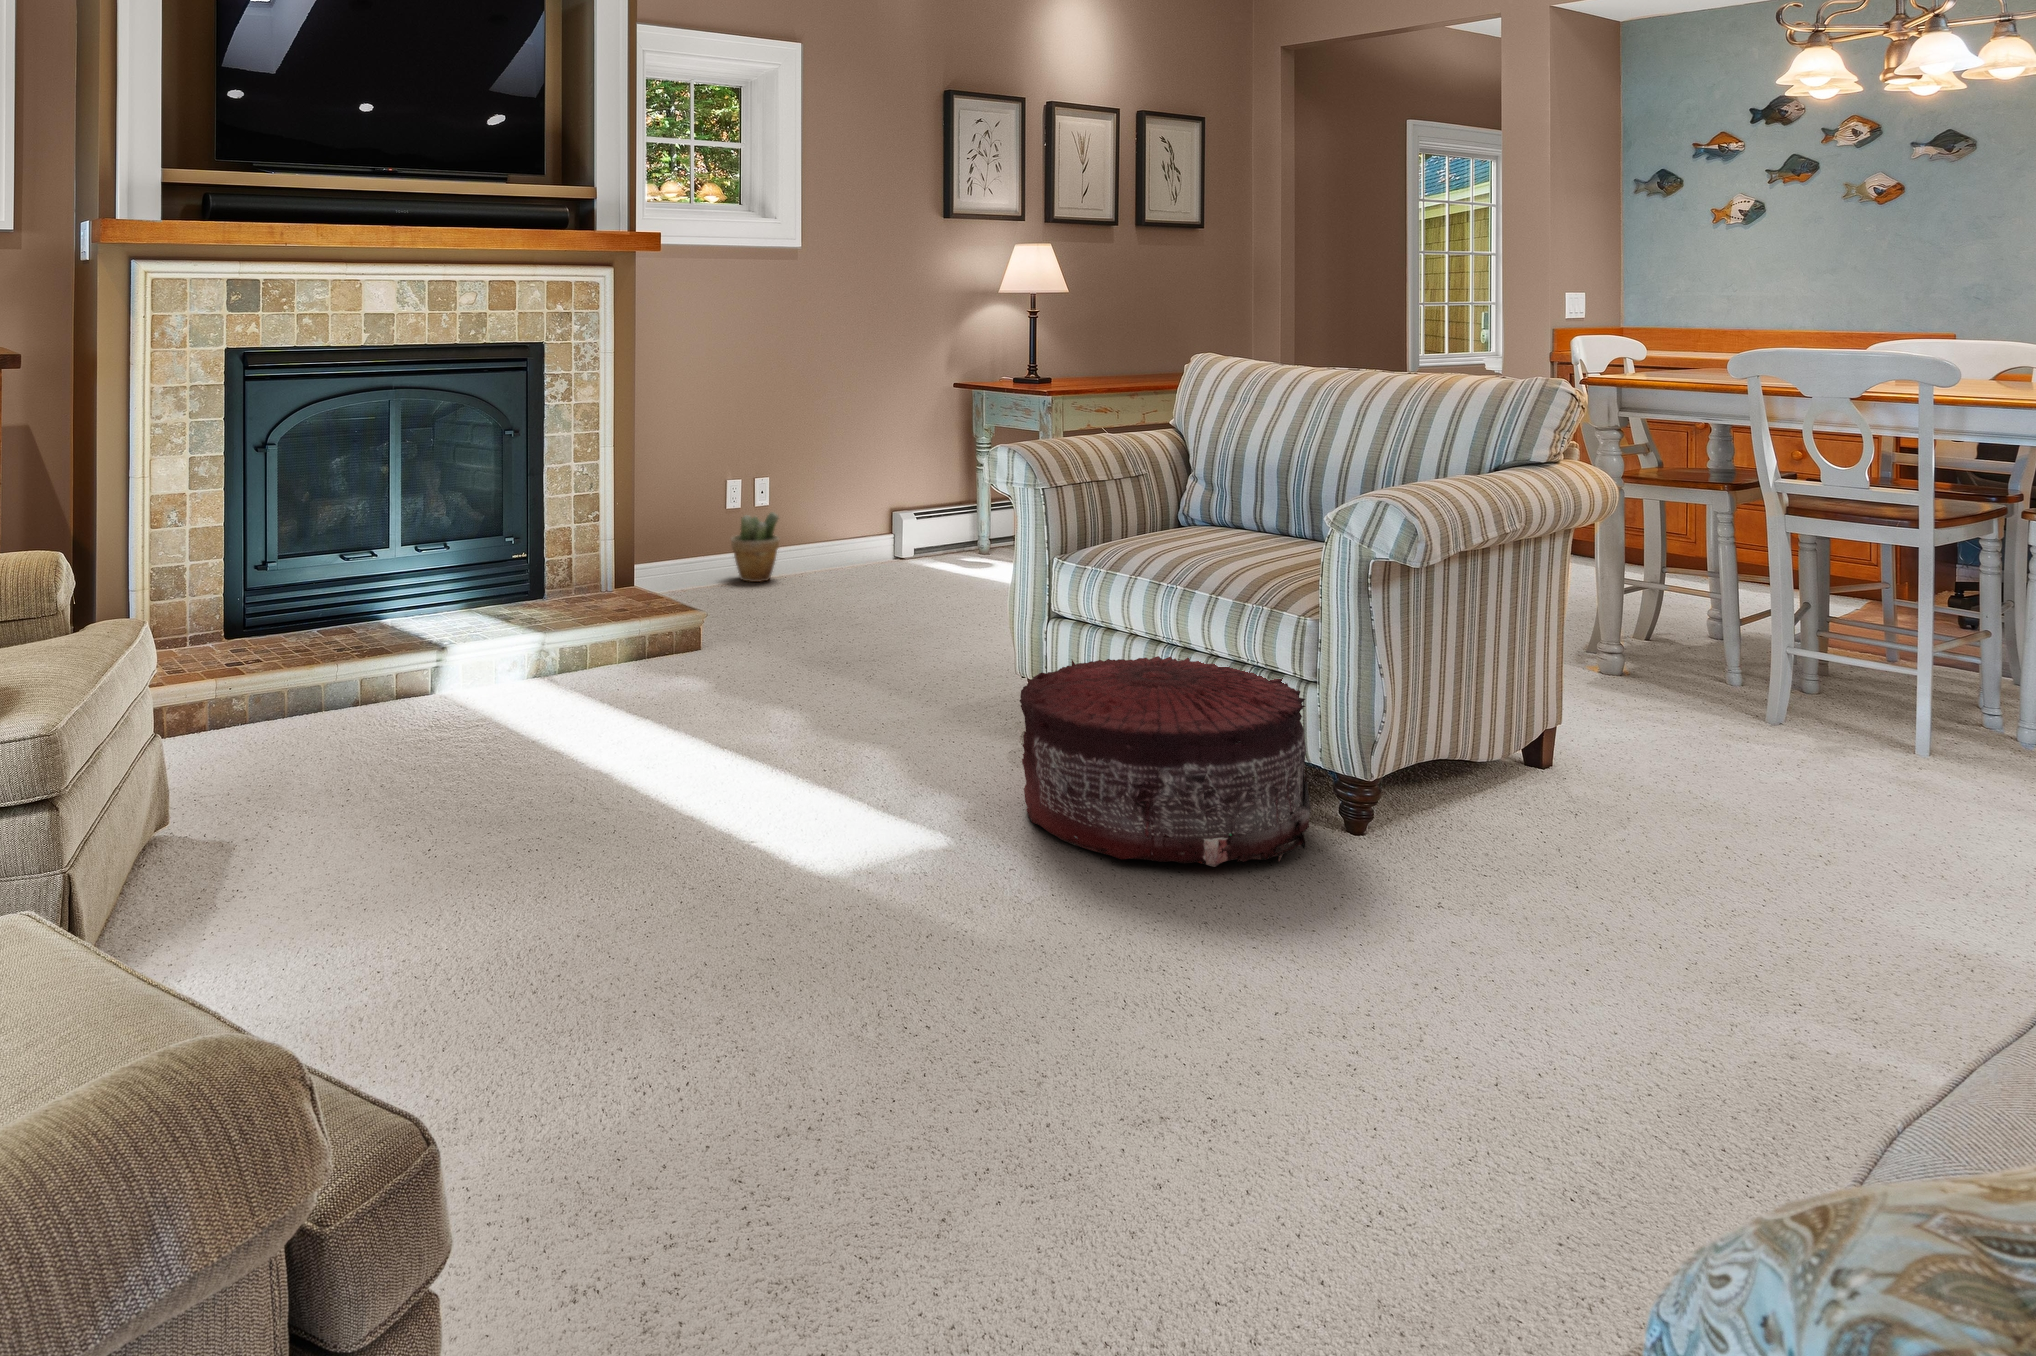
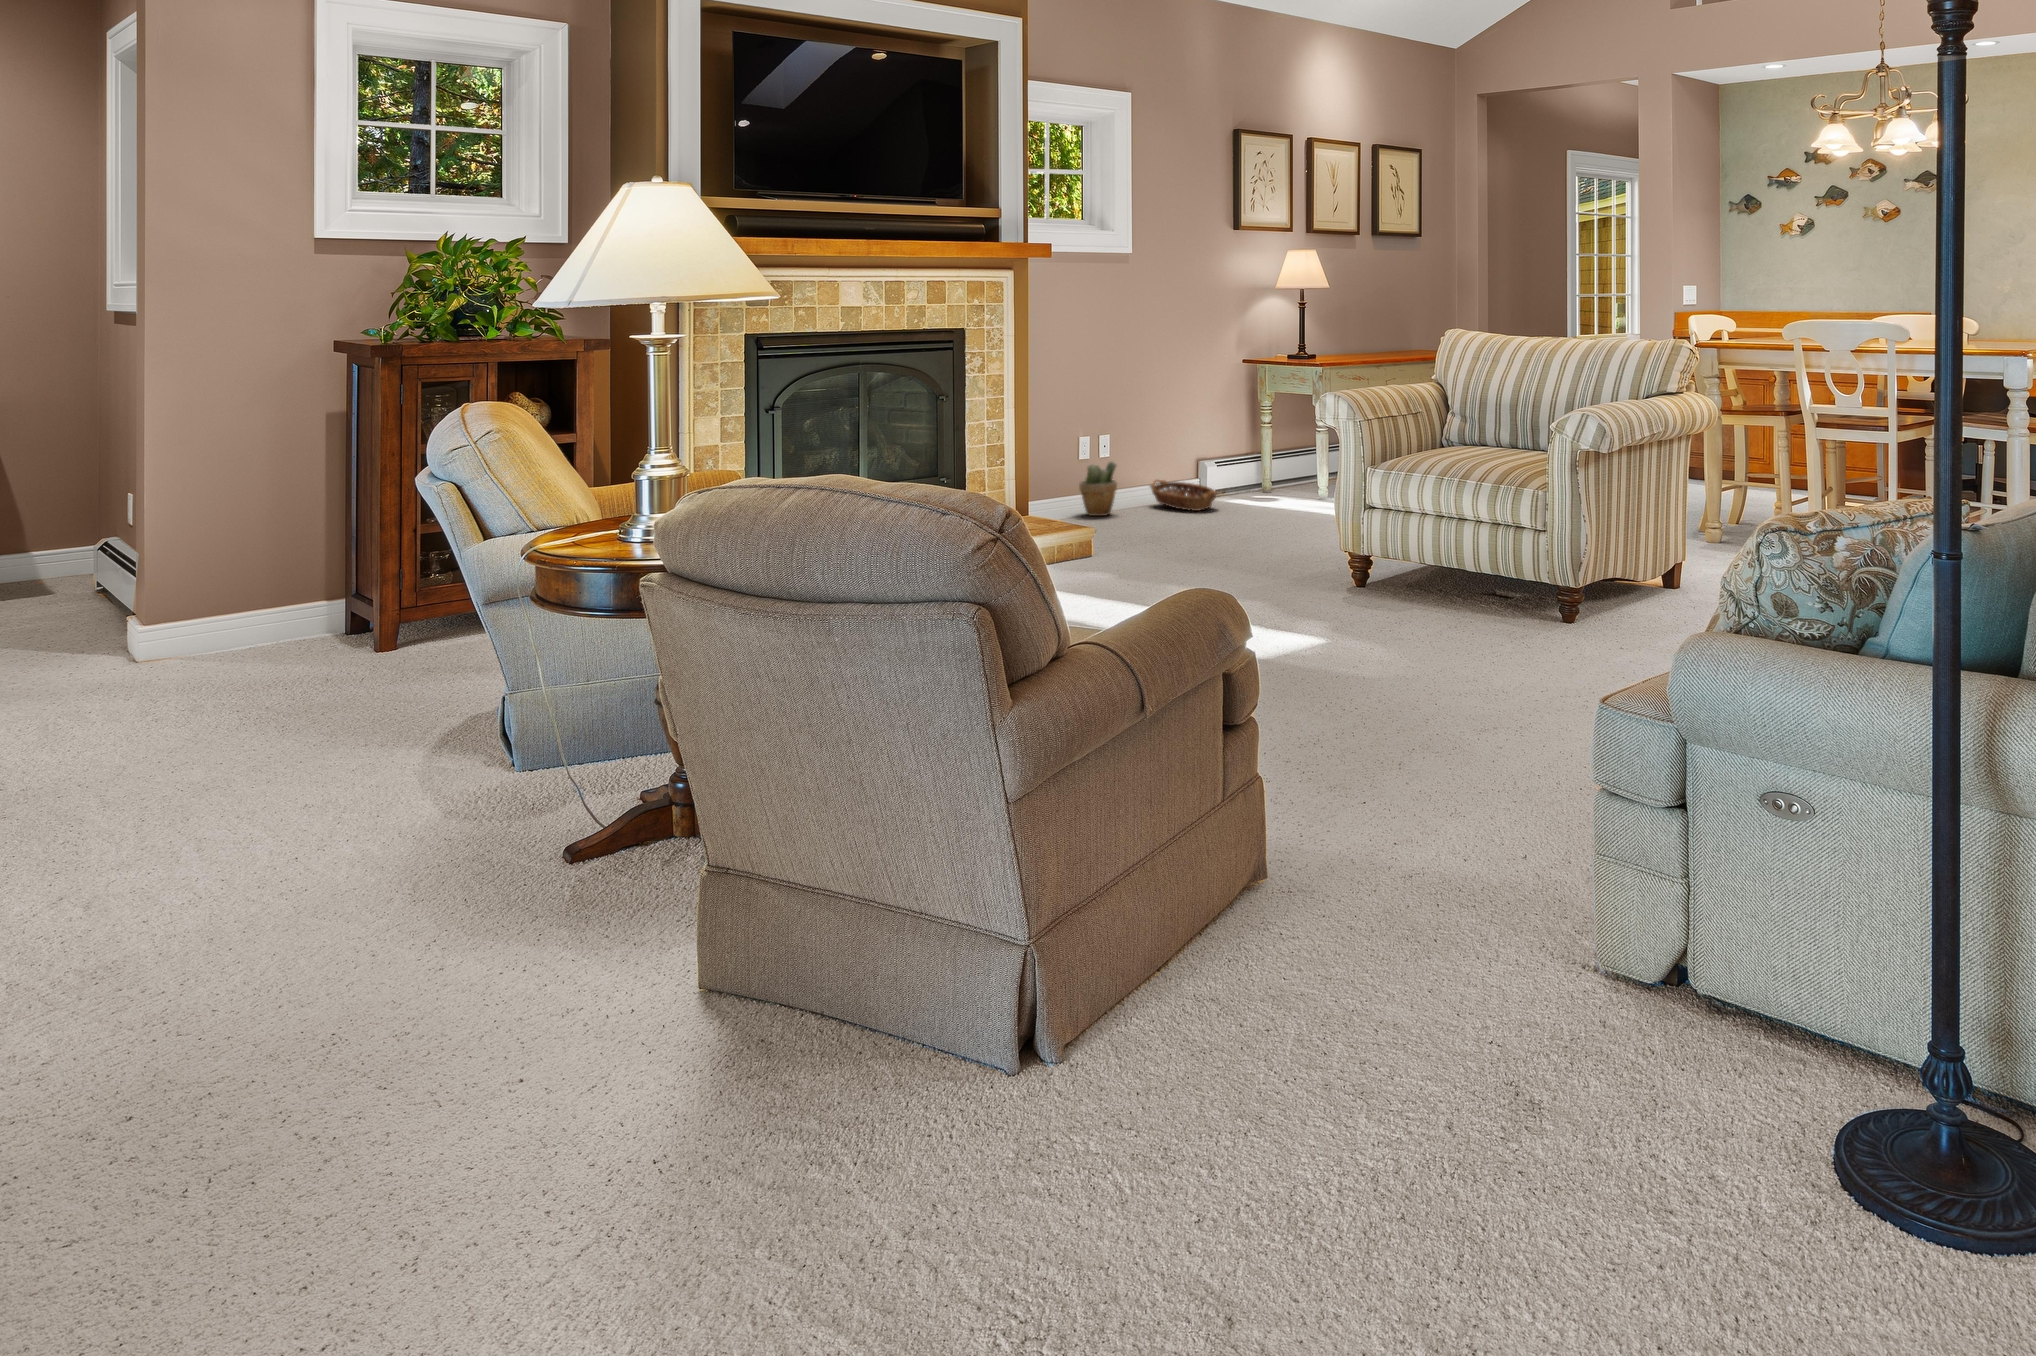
basket: none [810,531,933,581] -> present [1150,480,1217,511]
pouf: present [1020,656,1310,867] -> none [1361,524,1544,641]

